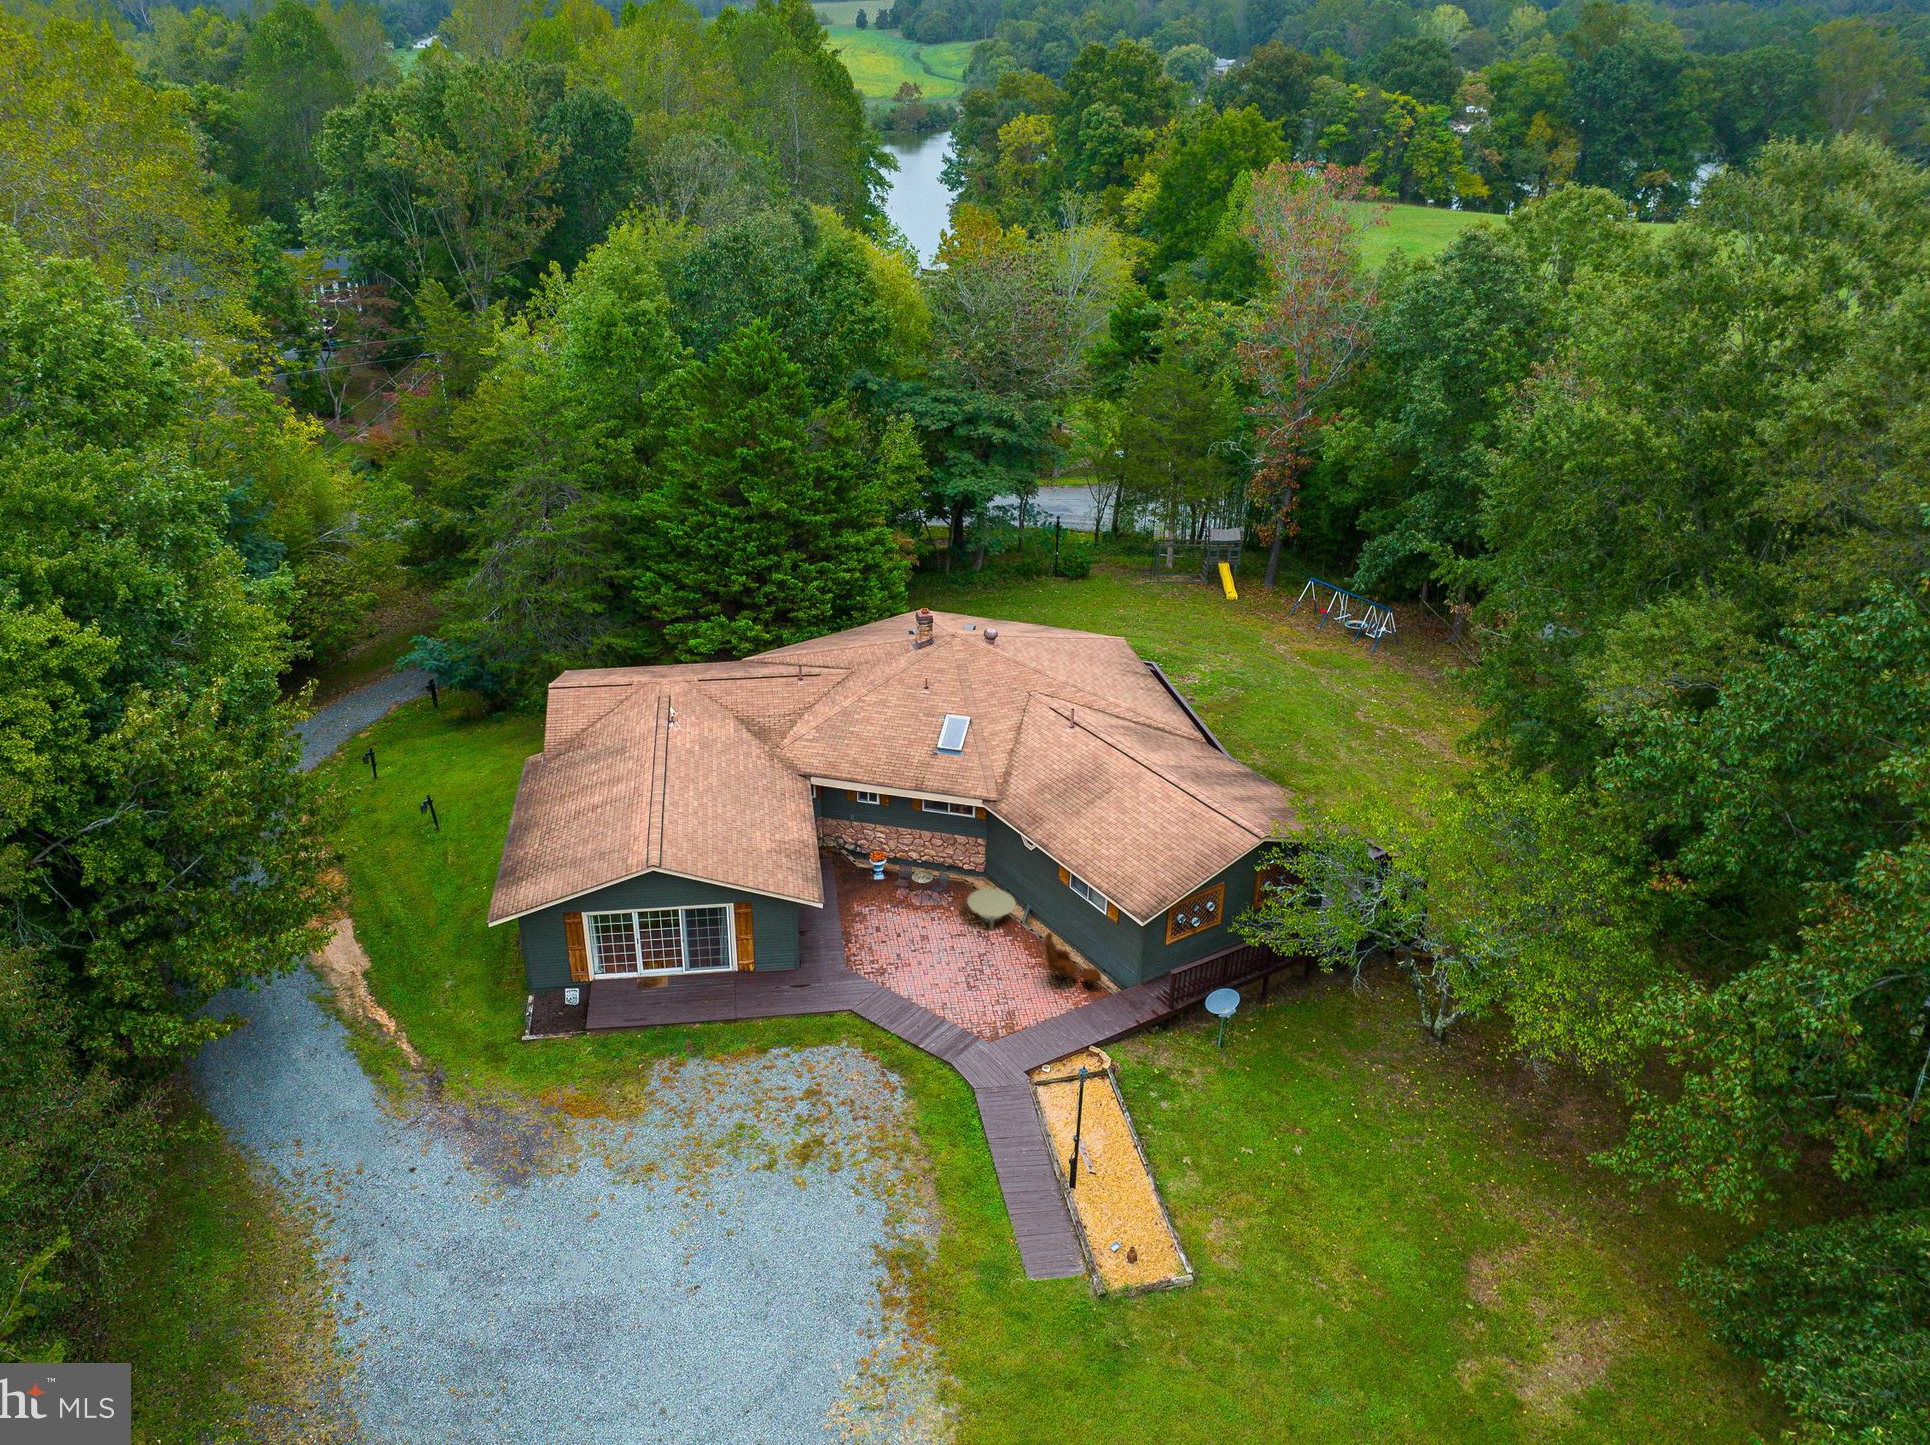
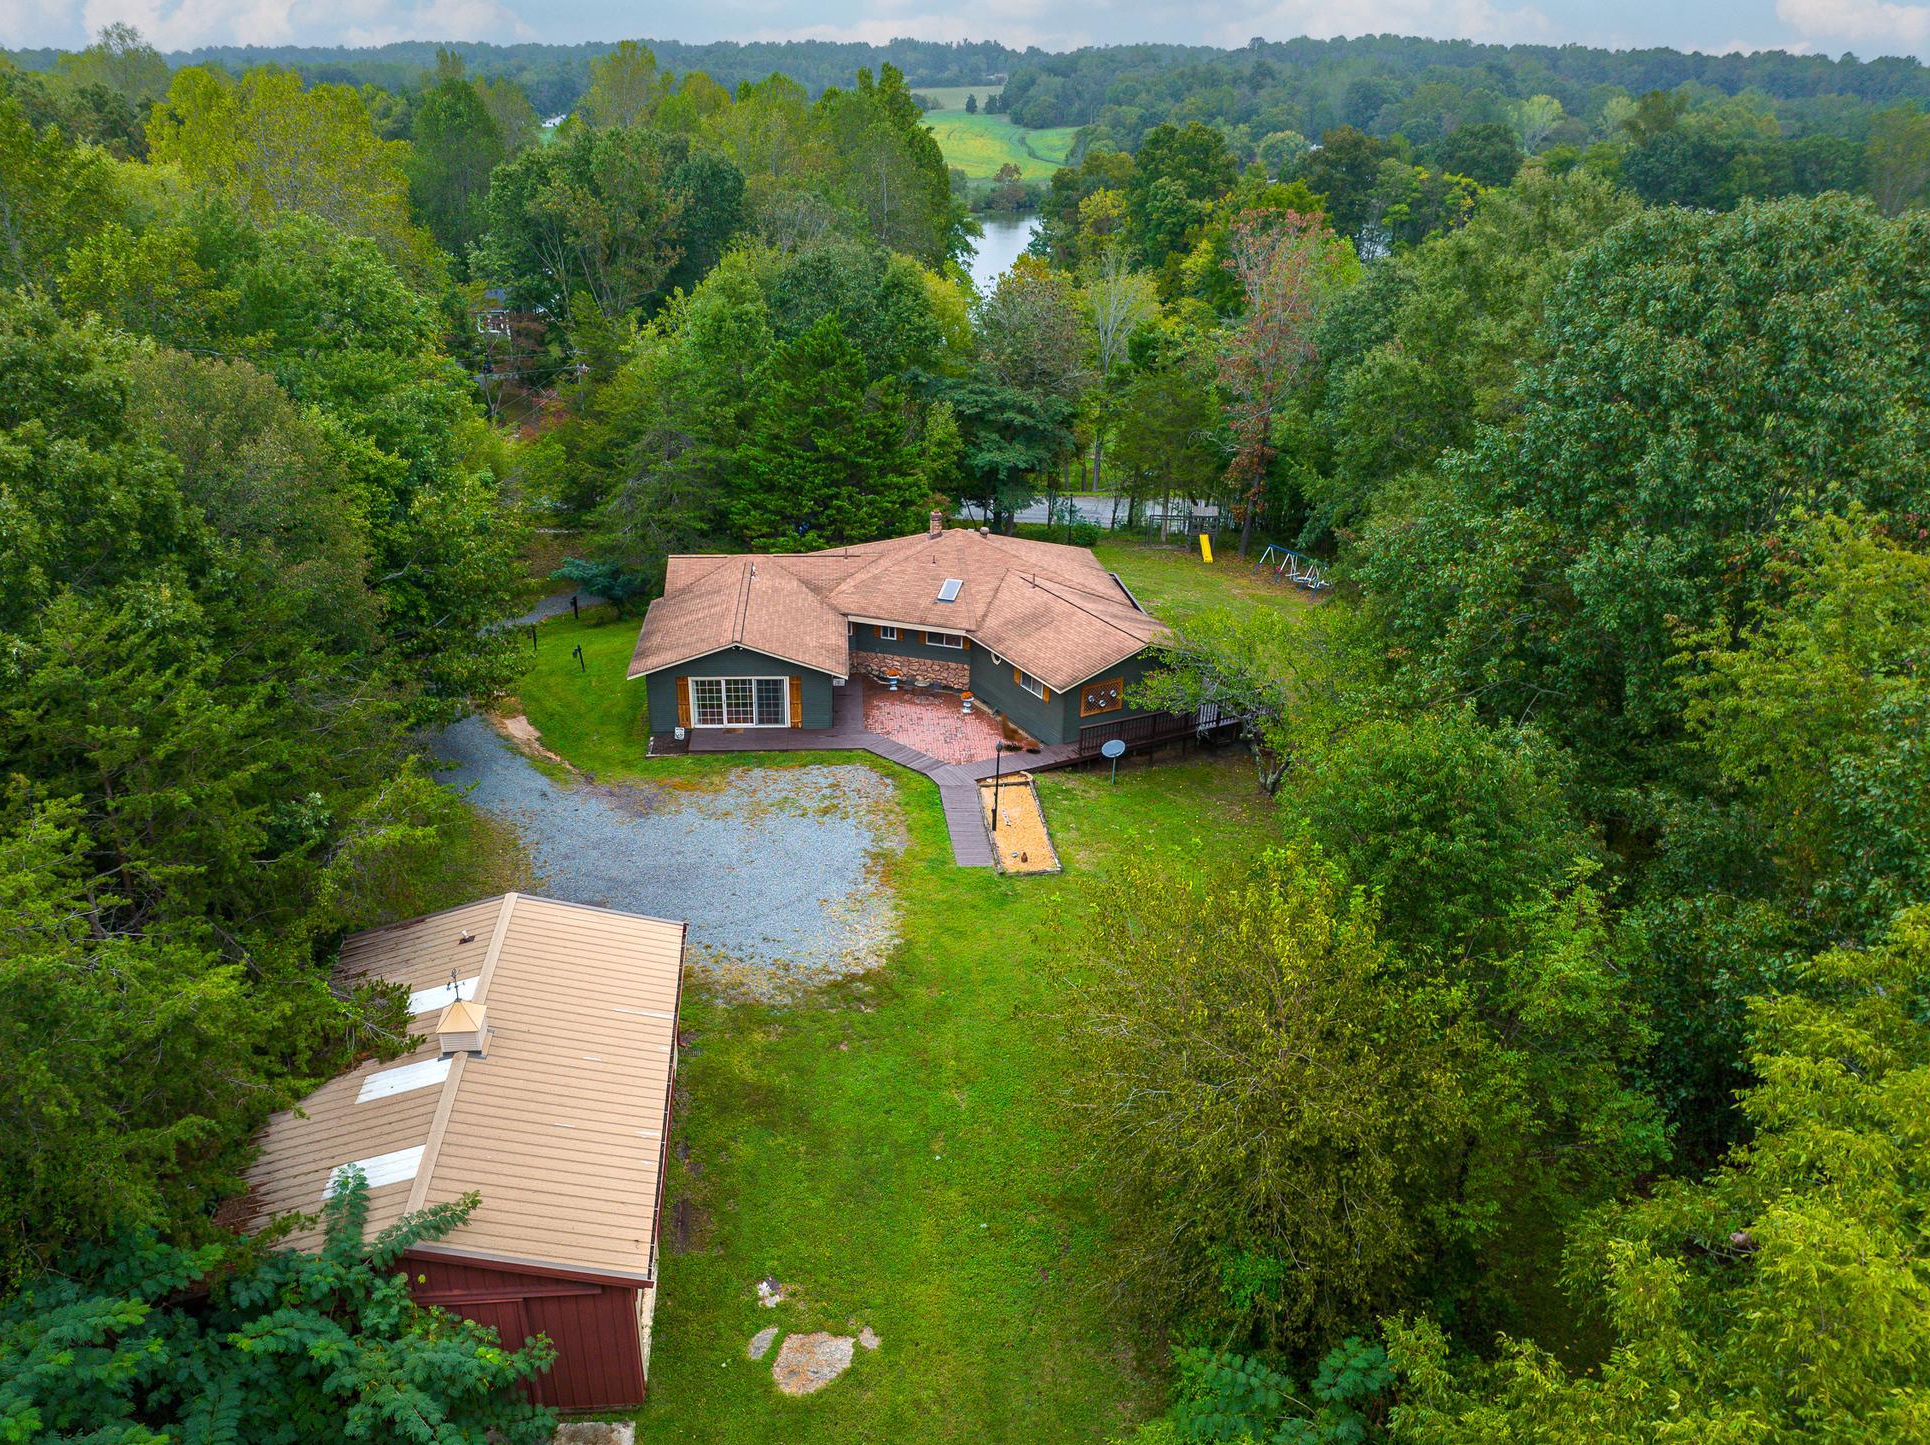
round table: present [967,888,1016,931] -> none [954,700,988,725]

